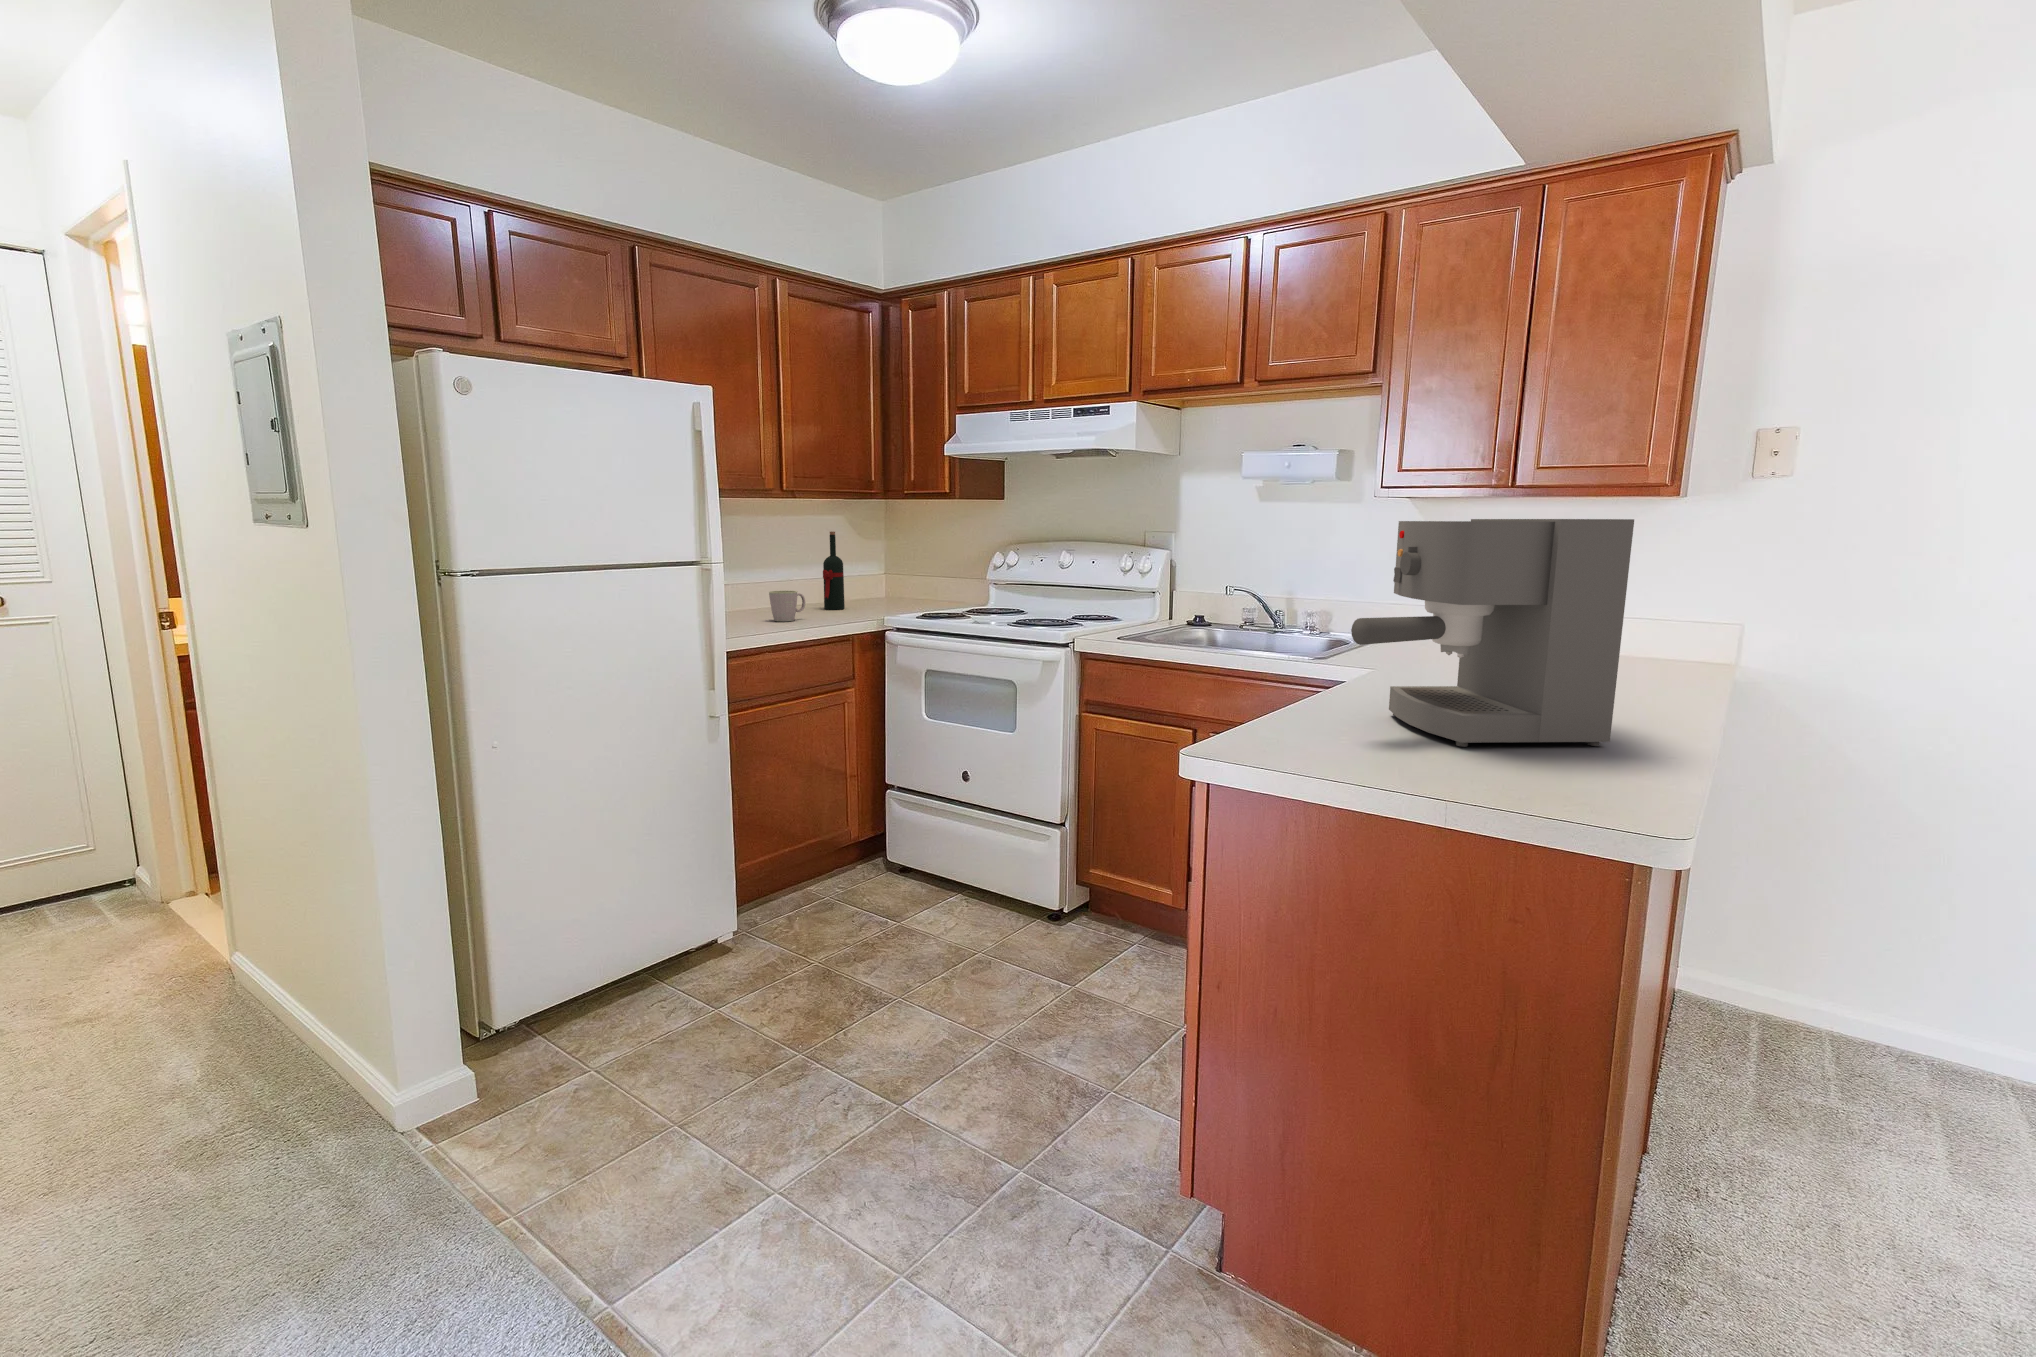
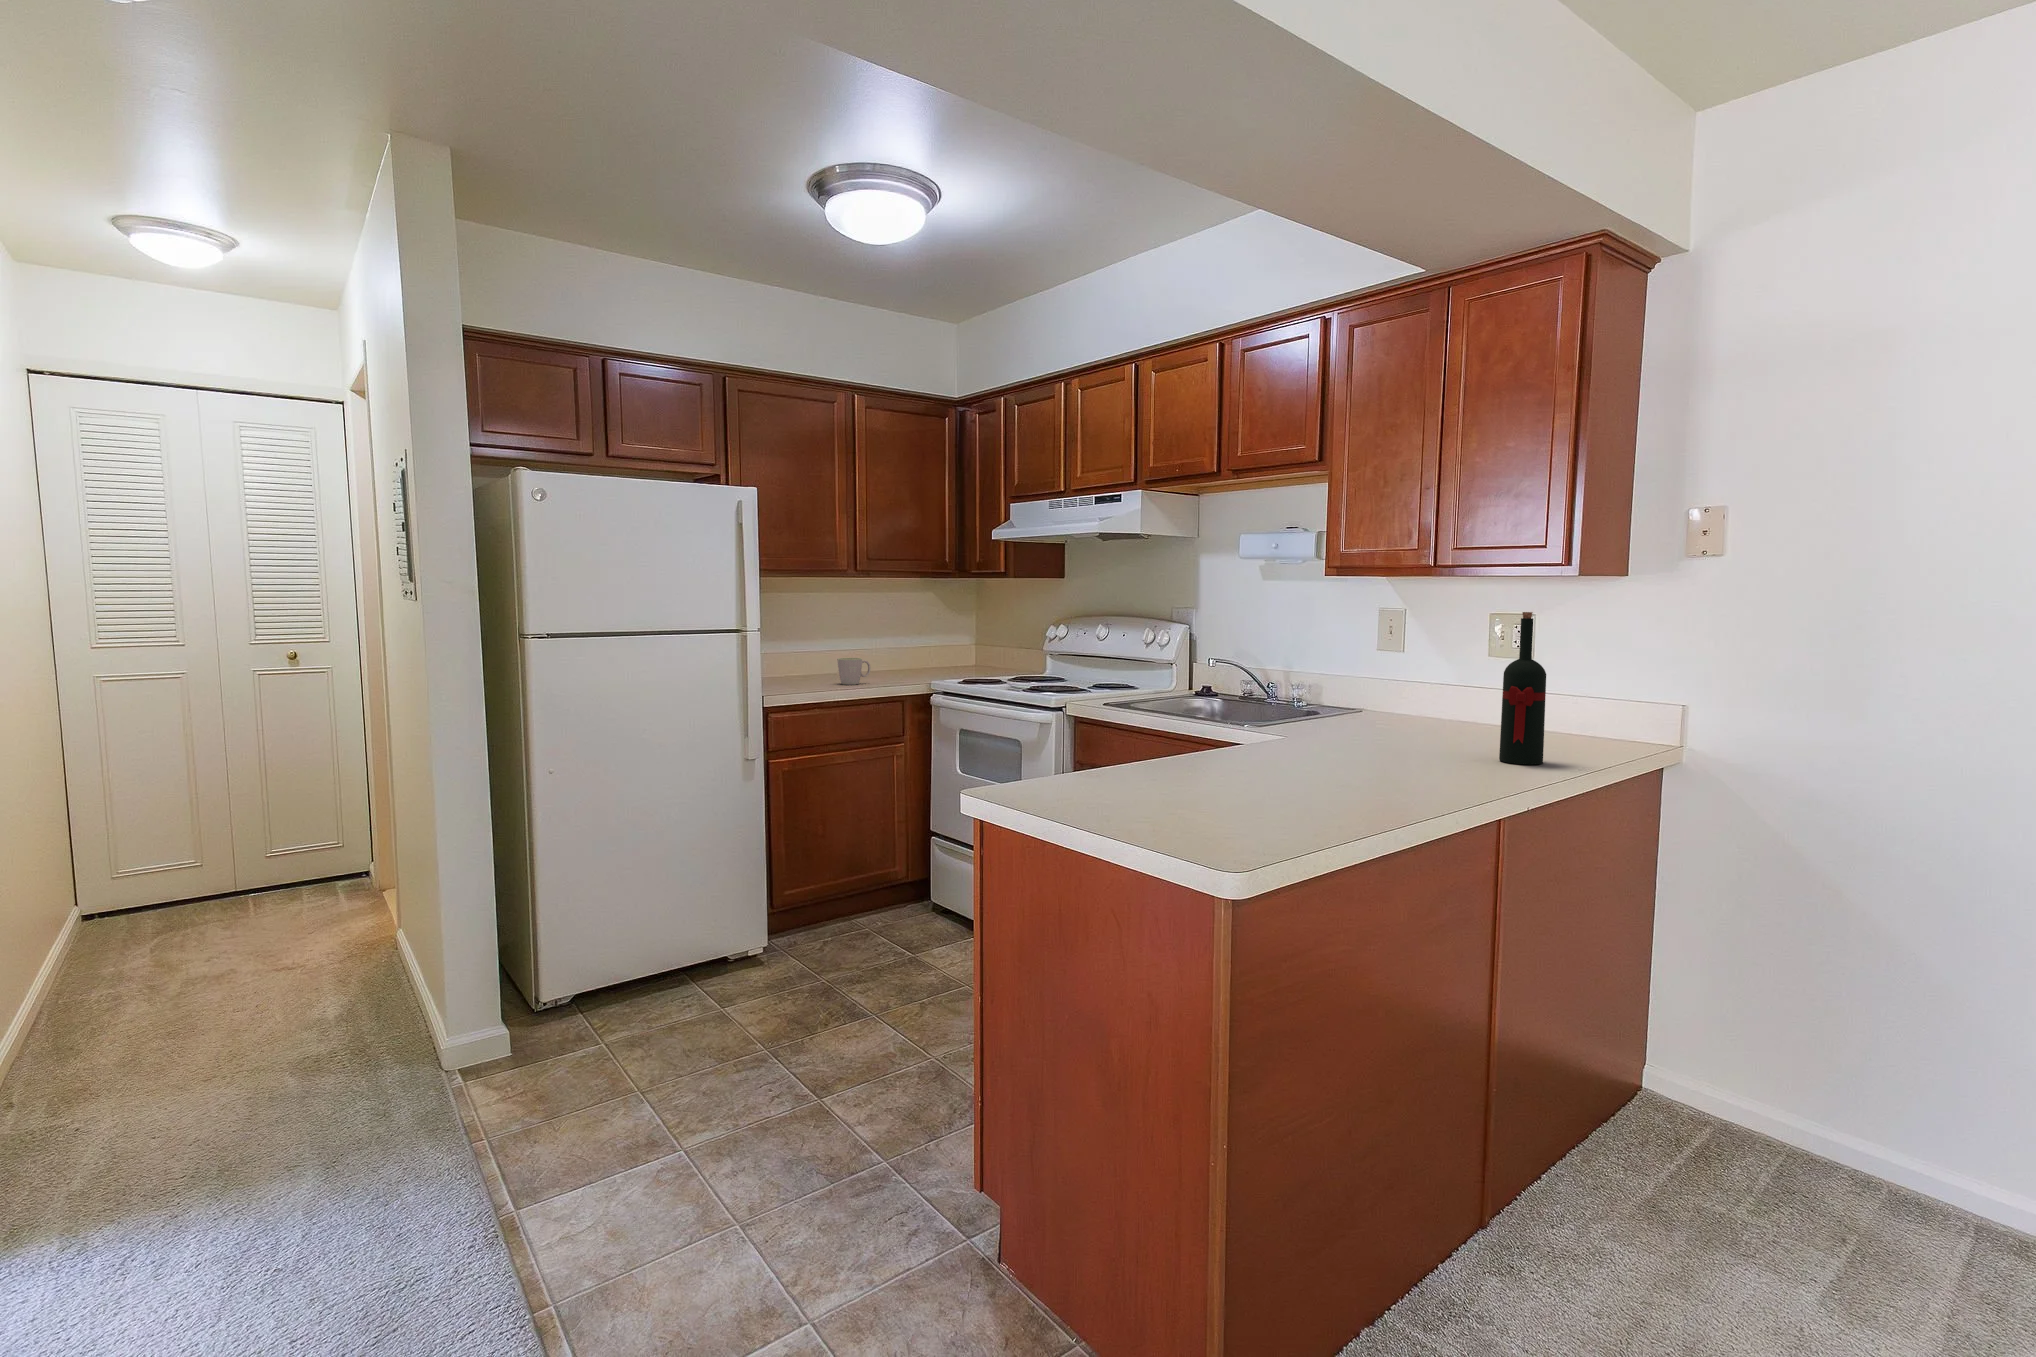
coffee maker: present [1351,519,1634,747] -> none [1115,586,1343,797]
wine bottle: present [823,531,845,610] -> present [1499,612,1546,765]

